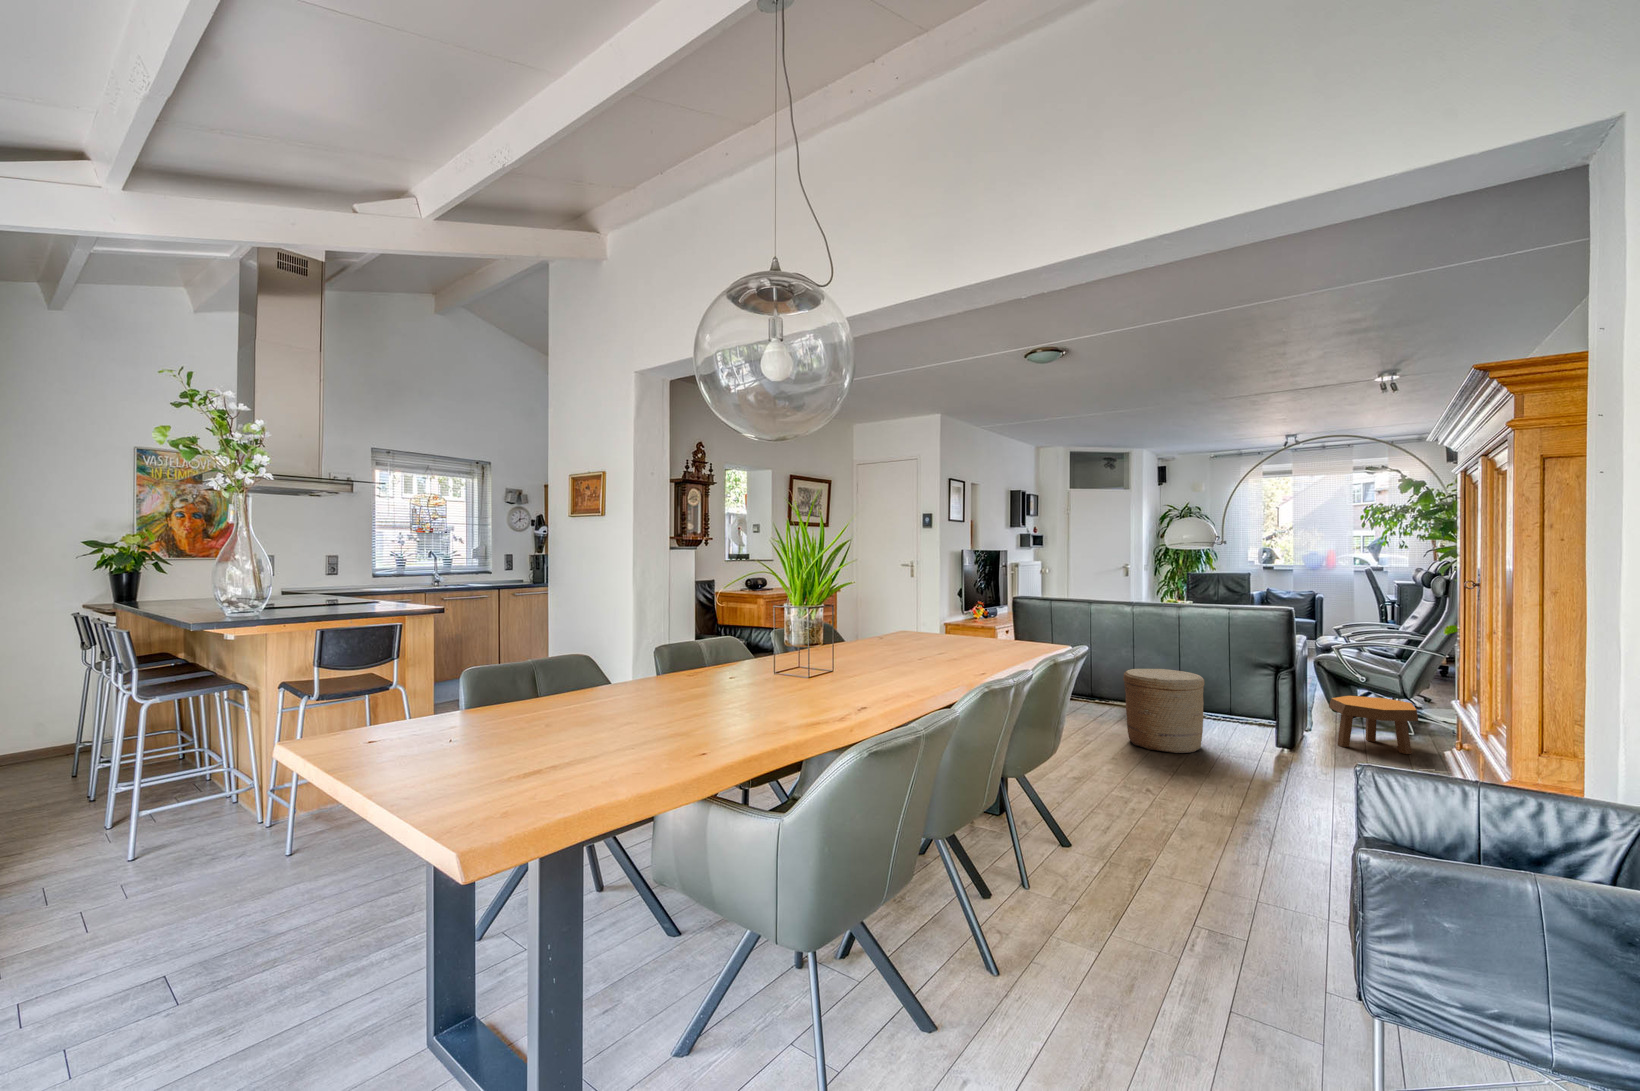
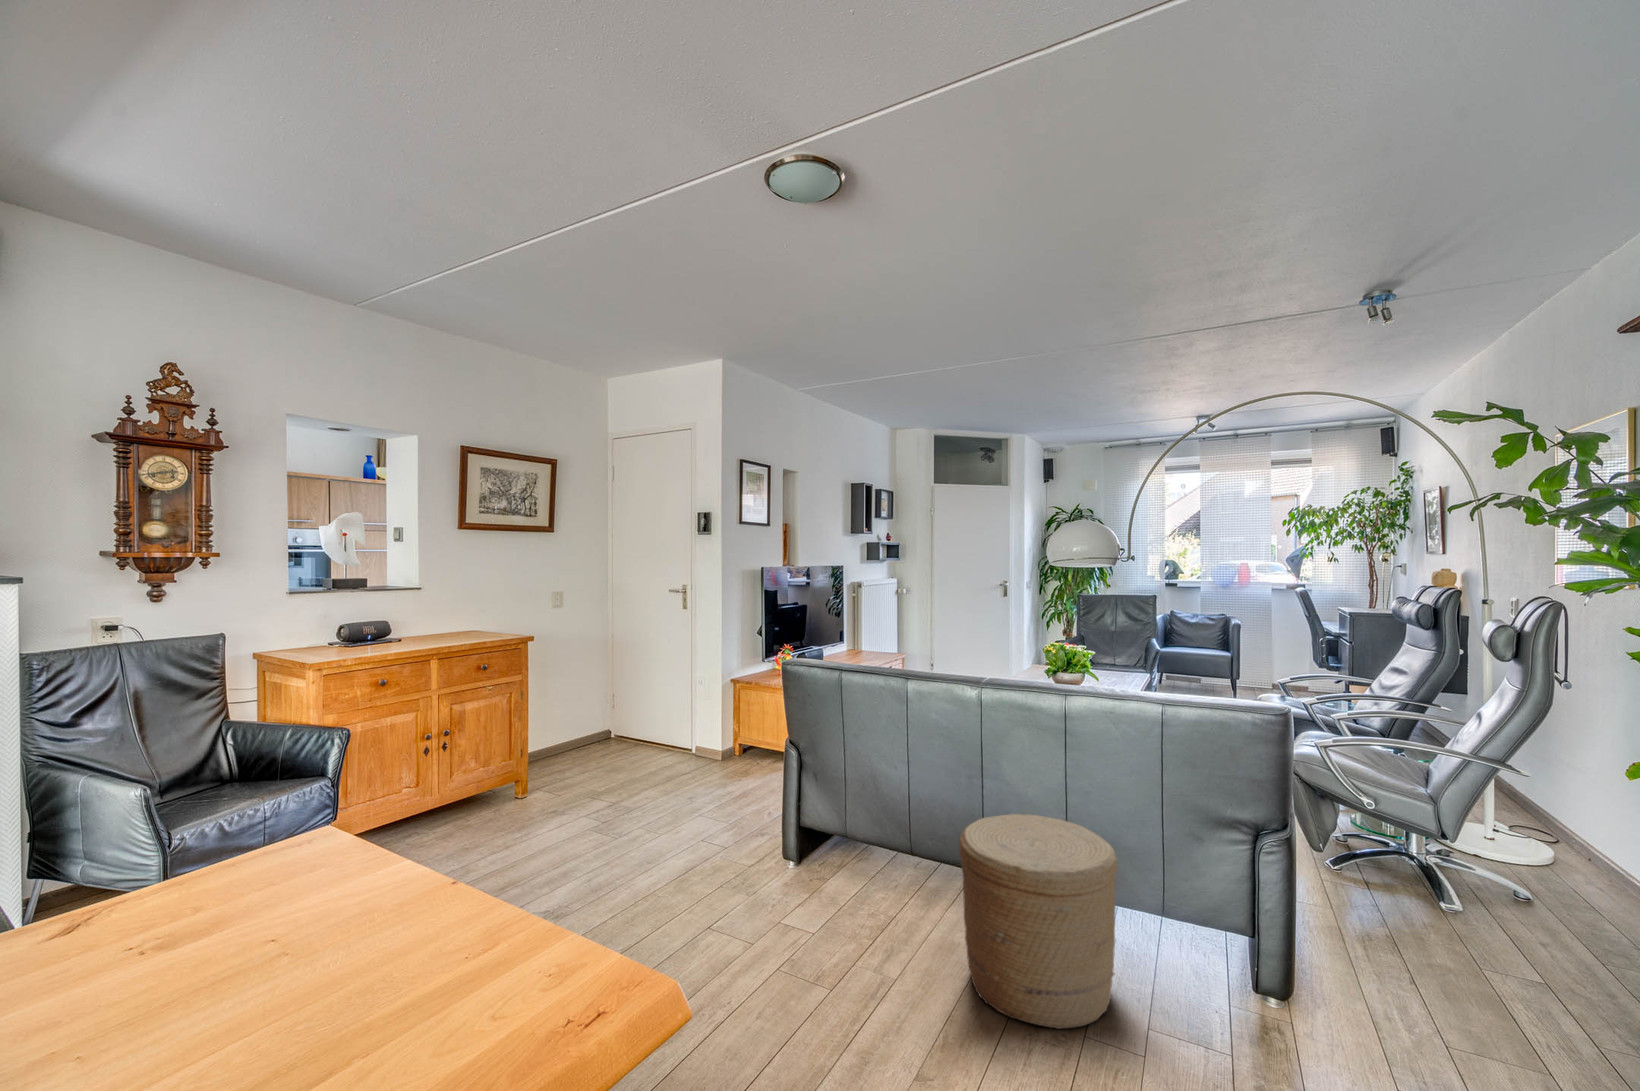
footstool: present [1329,696,1418,754] -> none [1335,849,1527,997]

